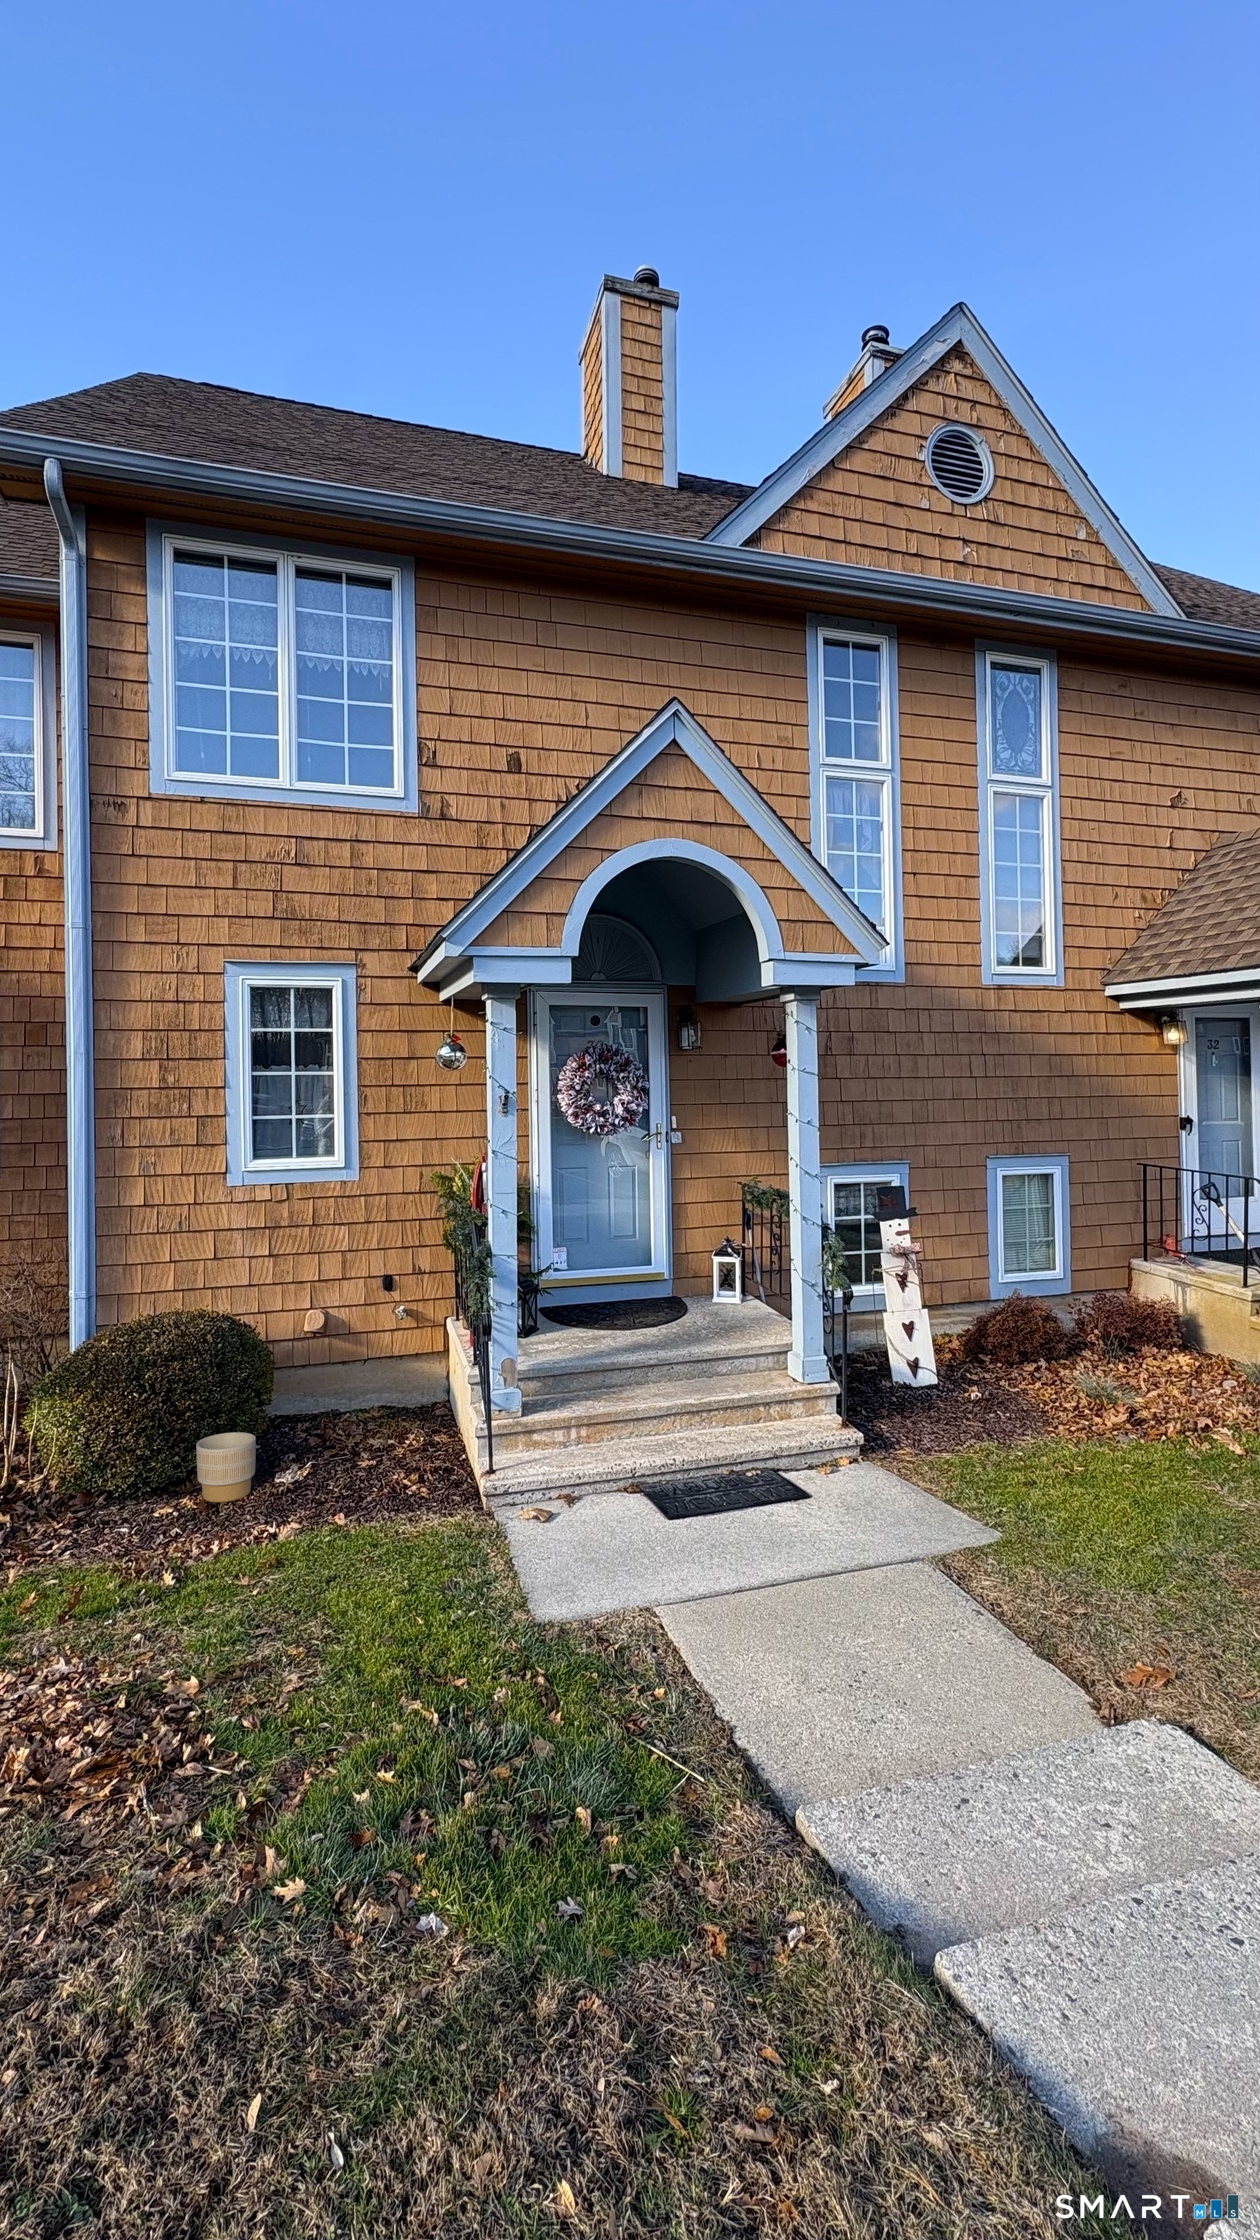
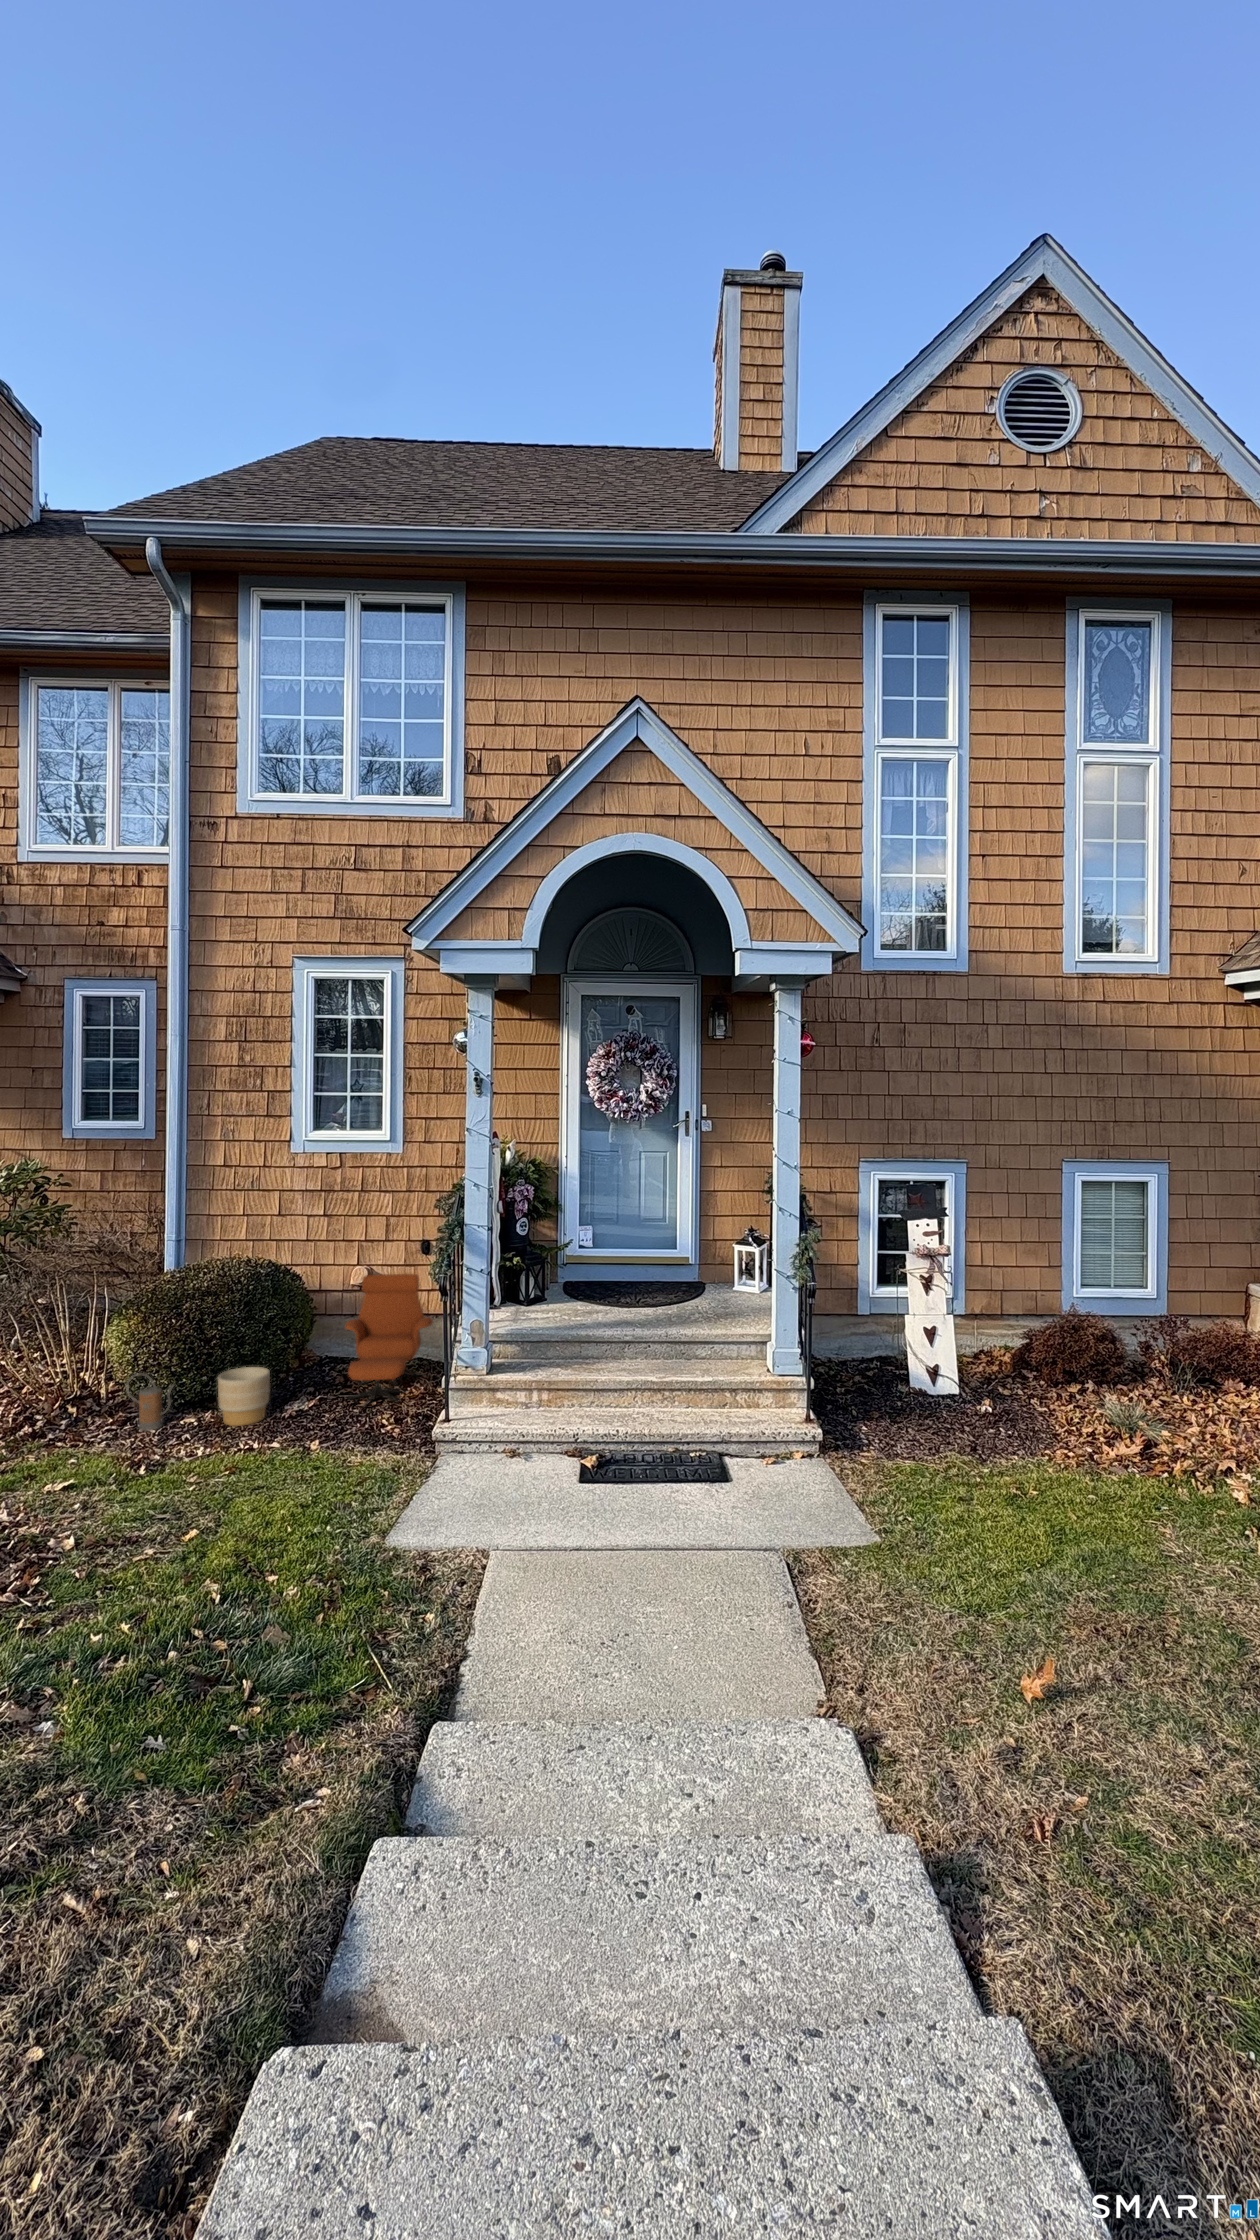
lounge chair: none [301,1317,401,1468] -> present [345,1274,433,1407]
watering can: none [86,1450,149,1519] -> present [126,1373,174,1431]

